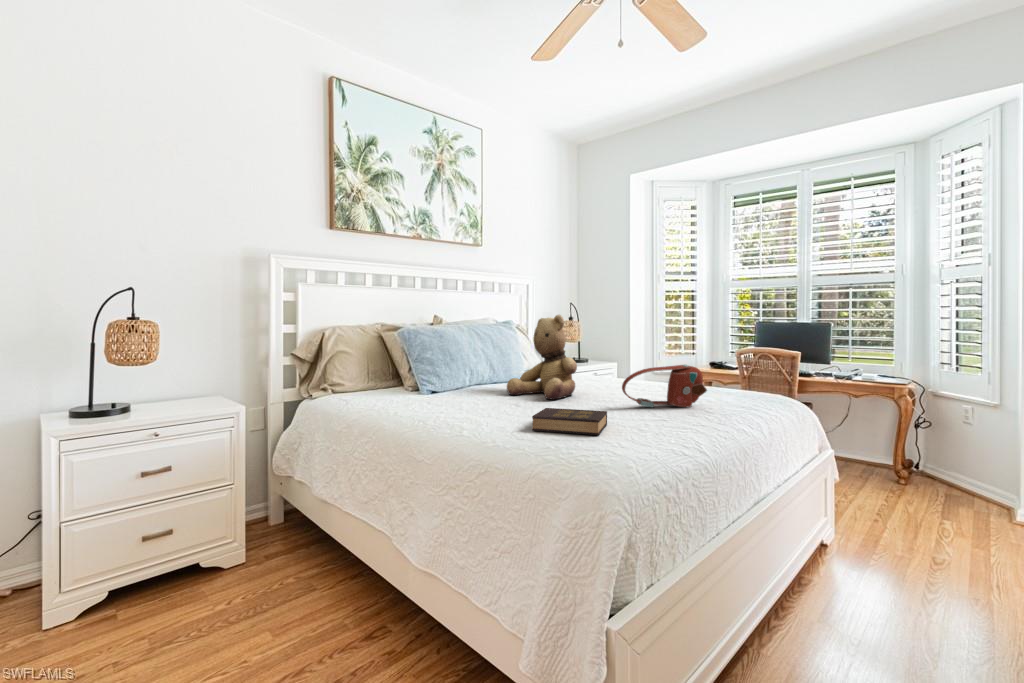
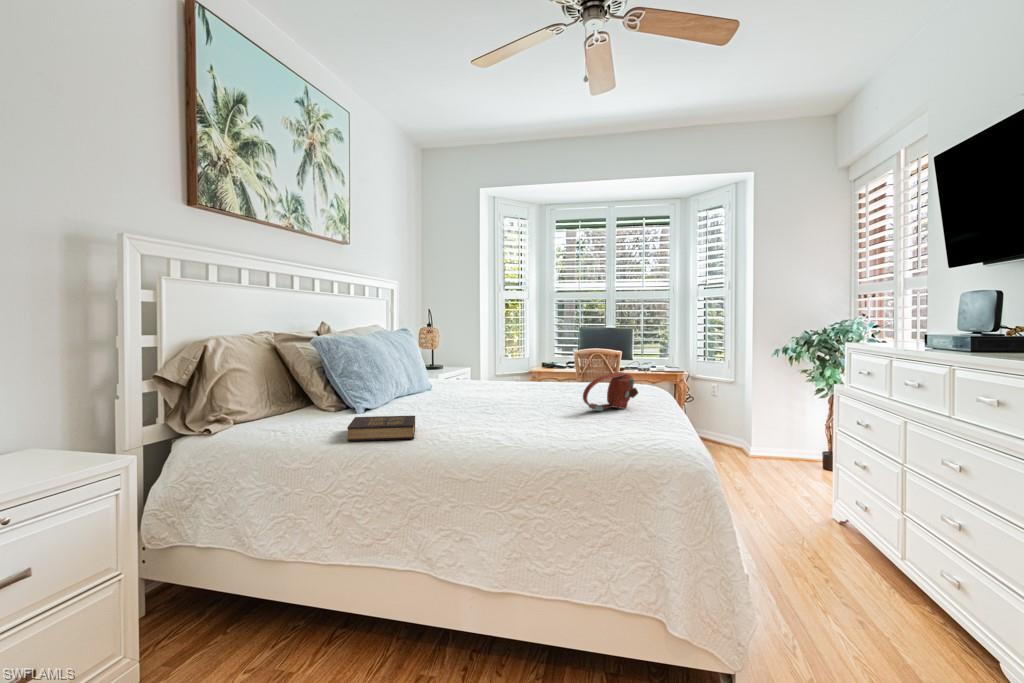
teddy bear: present [507,315,577,400] -> none [449,325,524,411]
hardback book: present [532,408,607,435] -> present [347,416,415,441]

